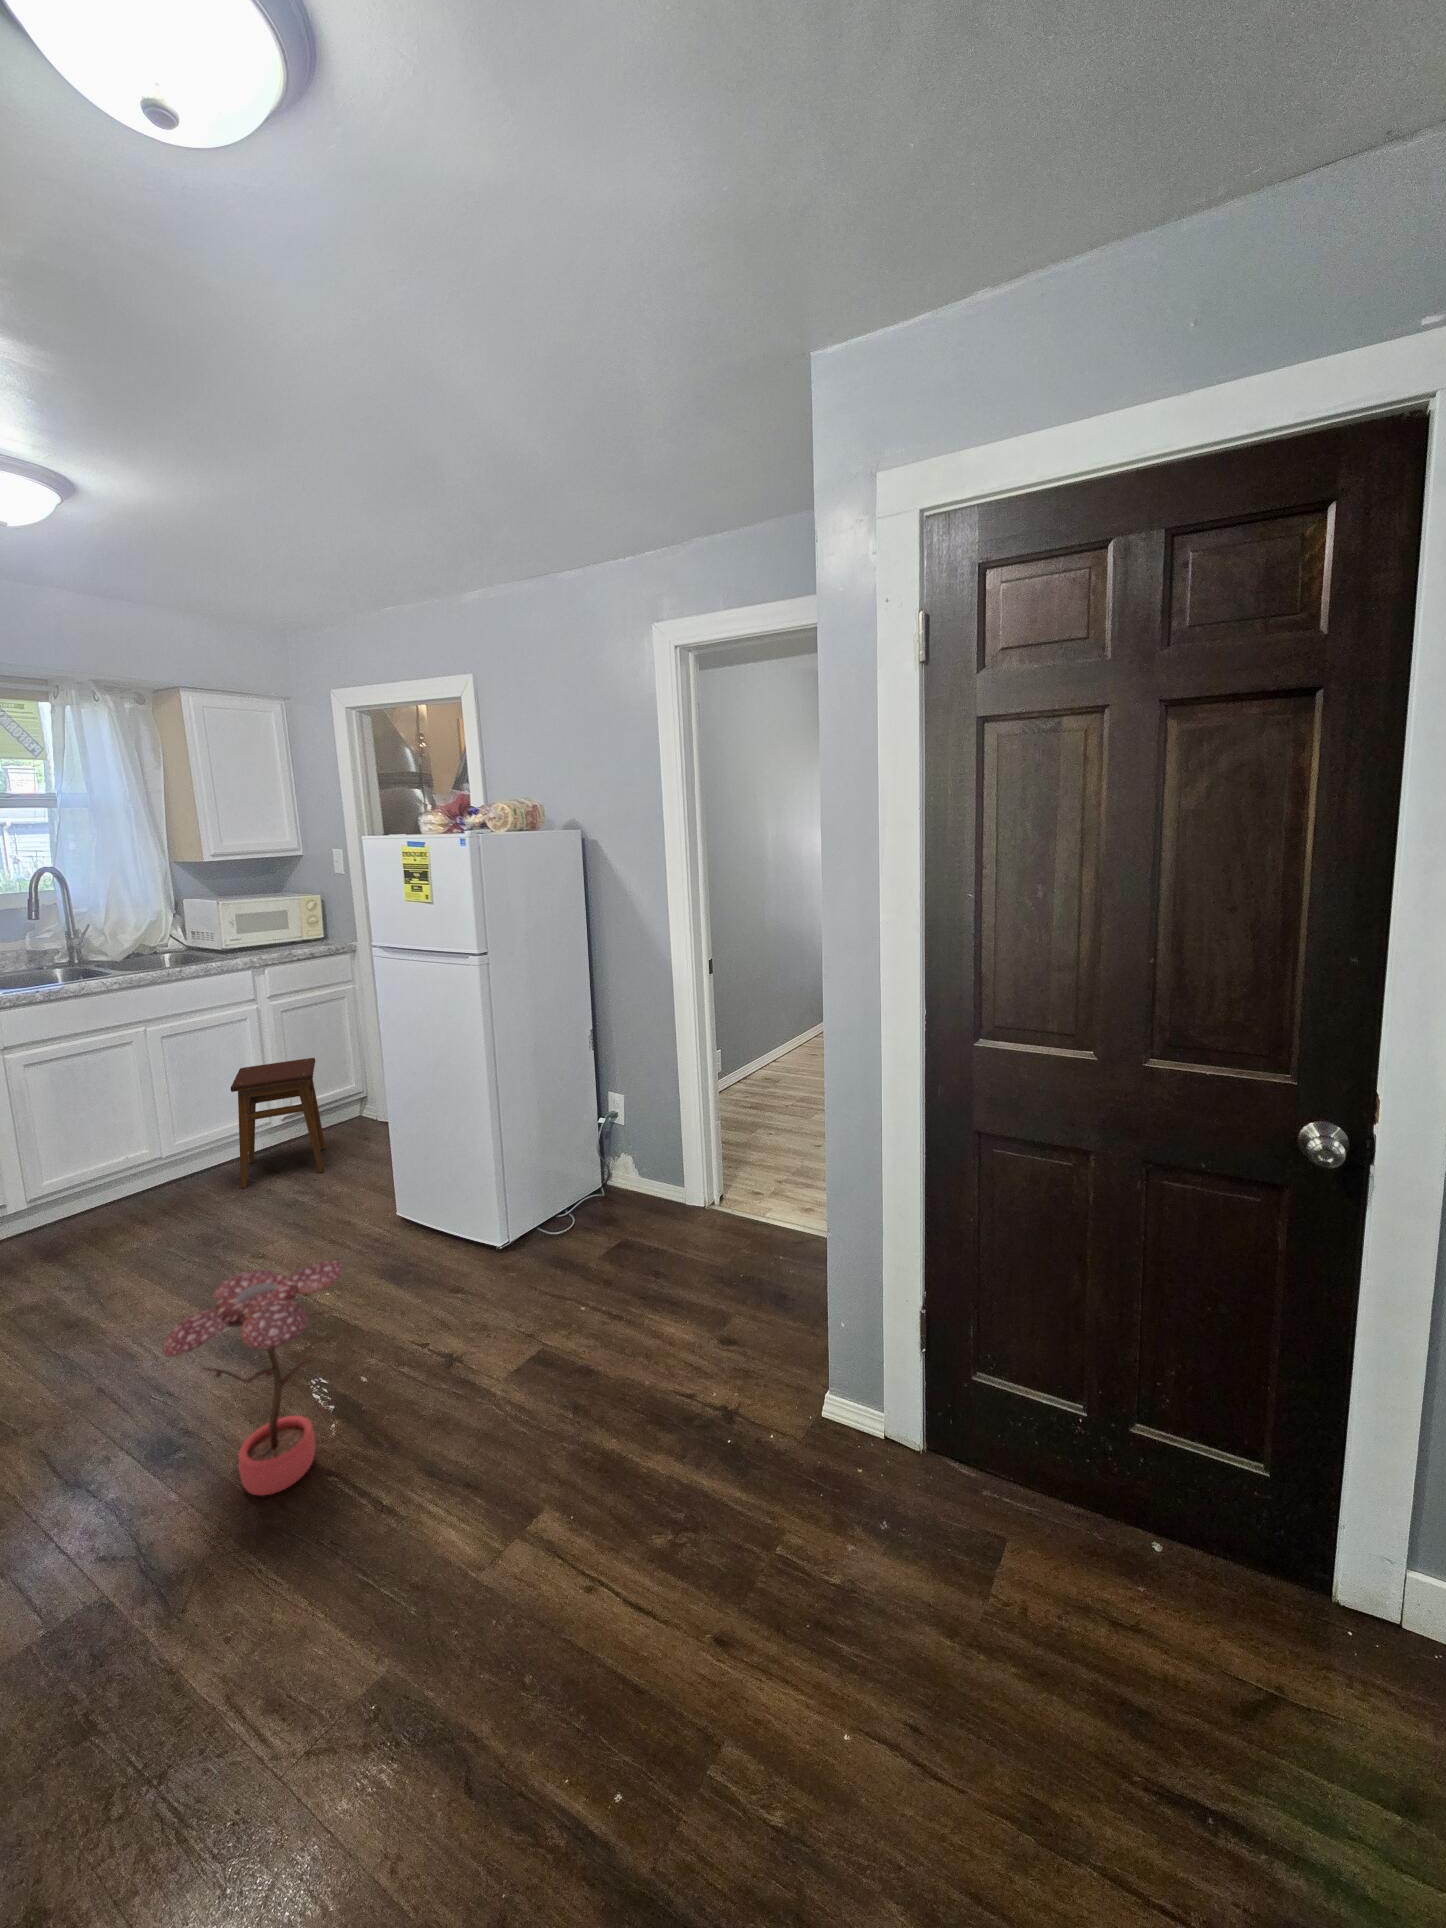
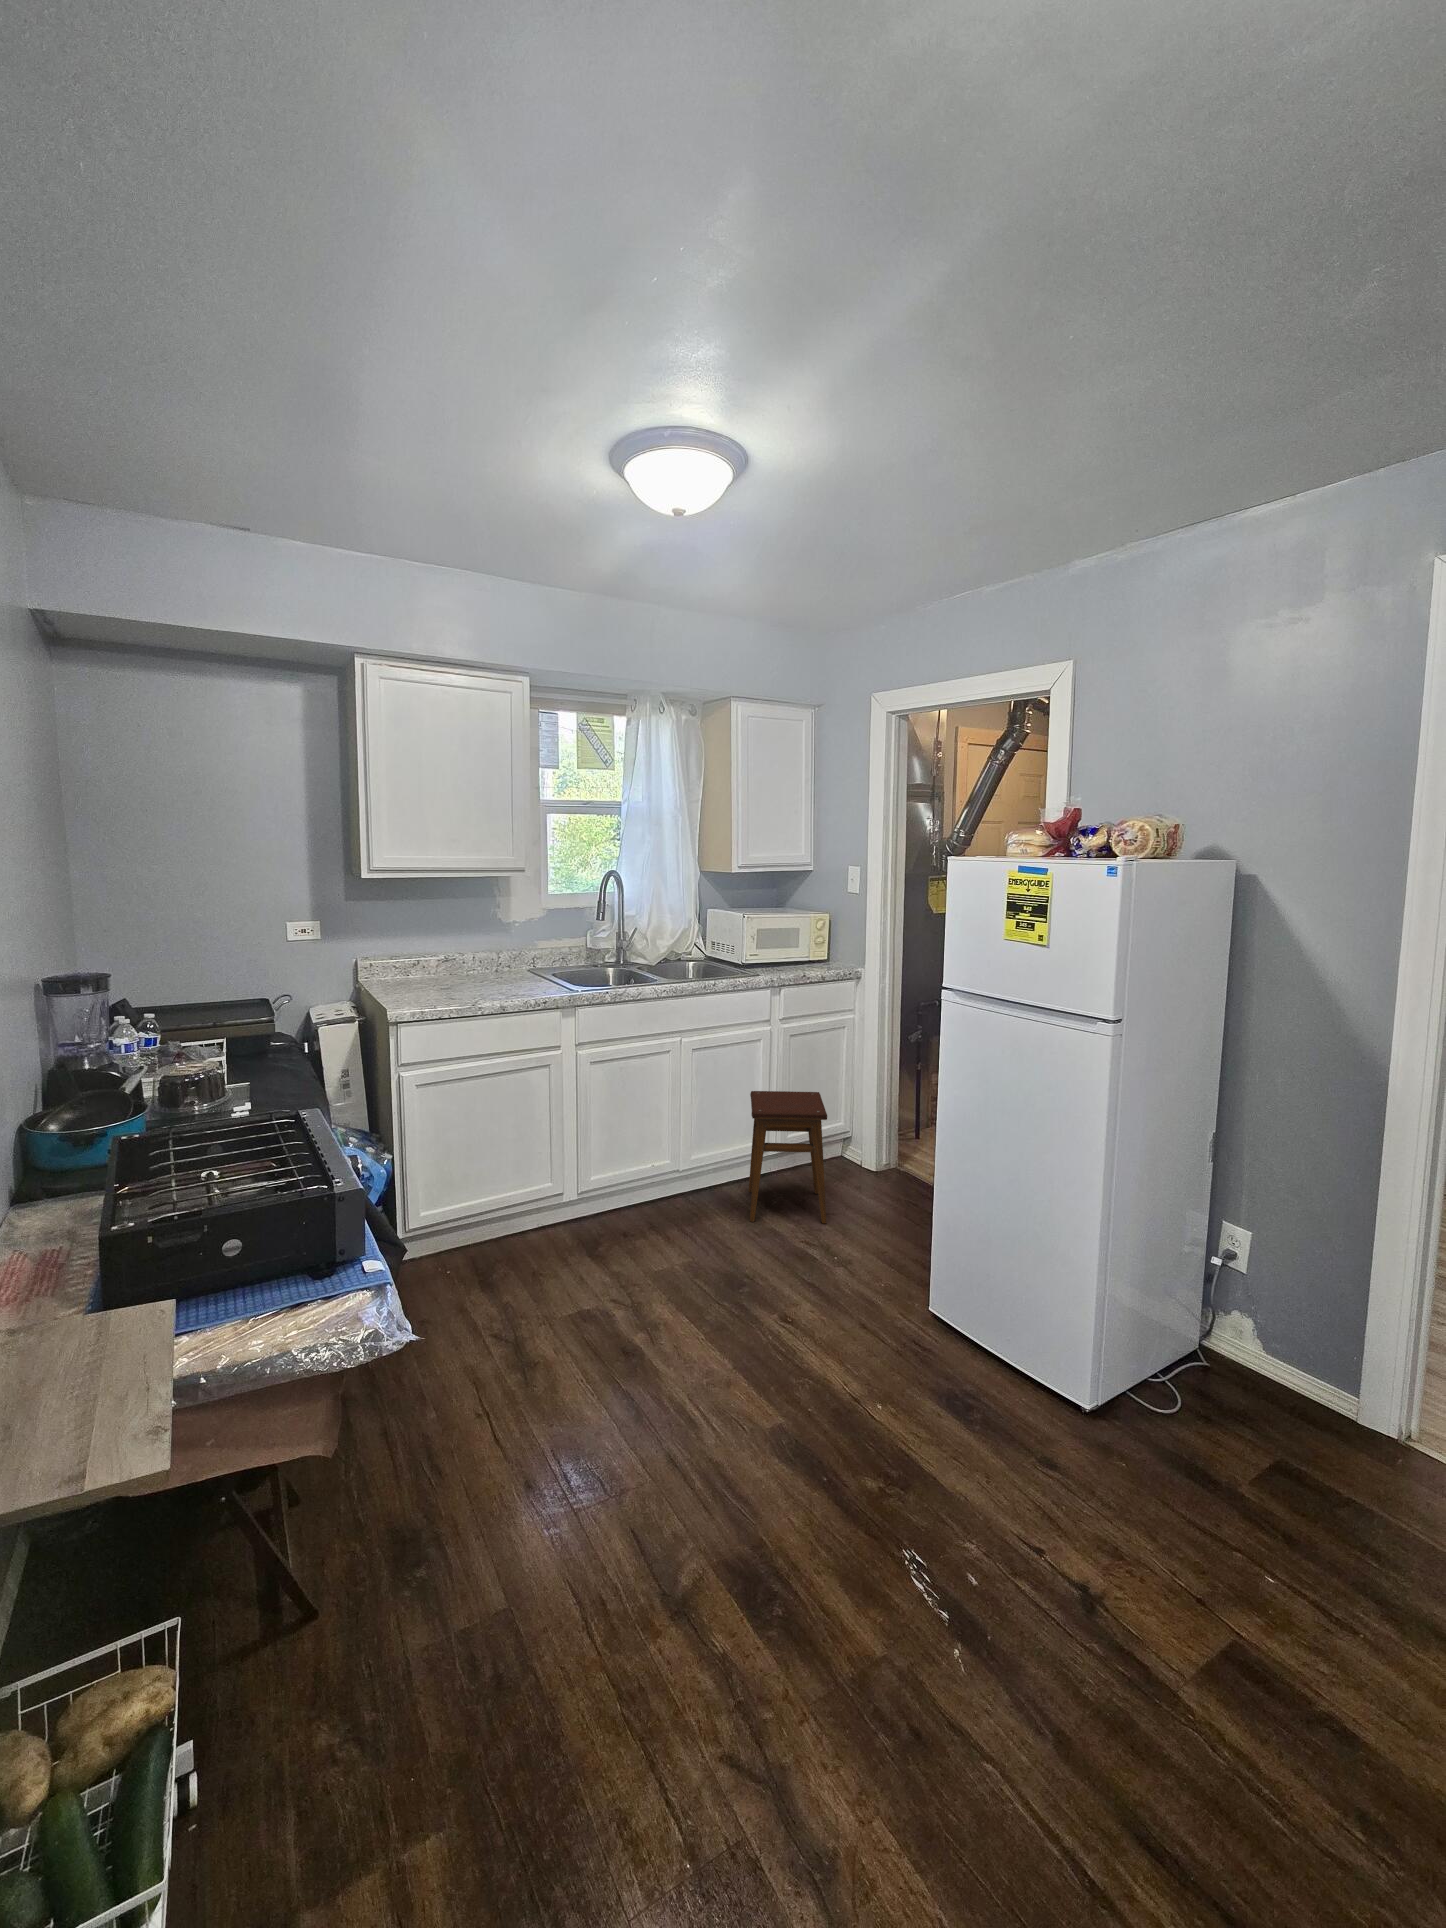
potted plant: present [162,1260,343,1496] -> none [829,1387,1007,1698]

